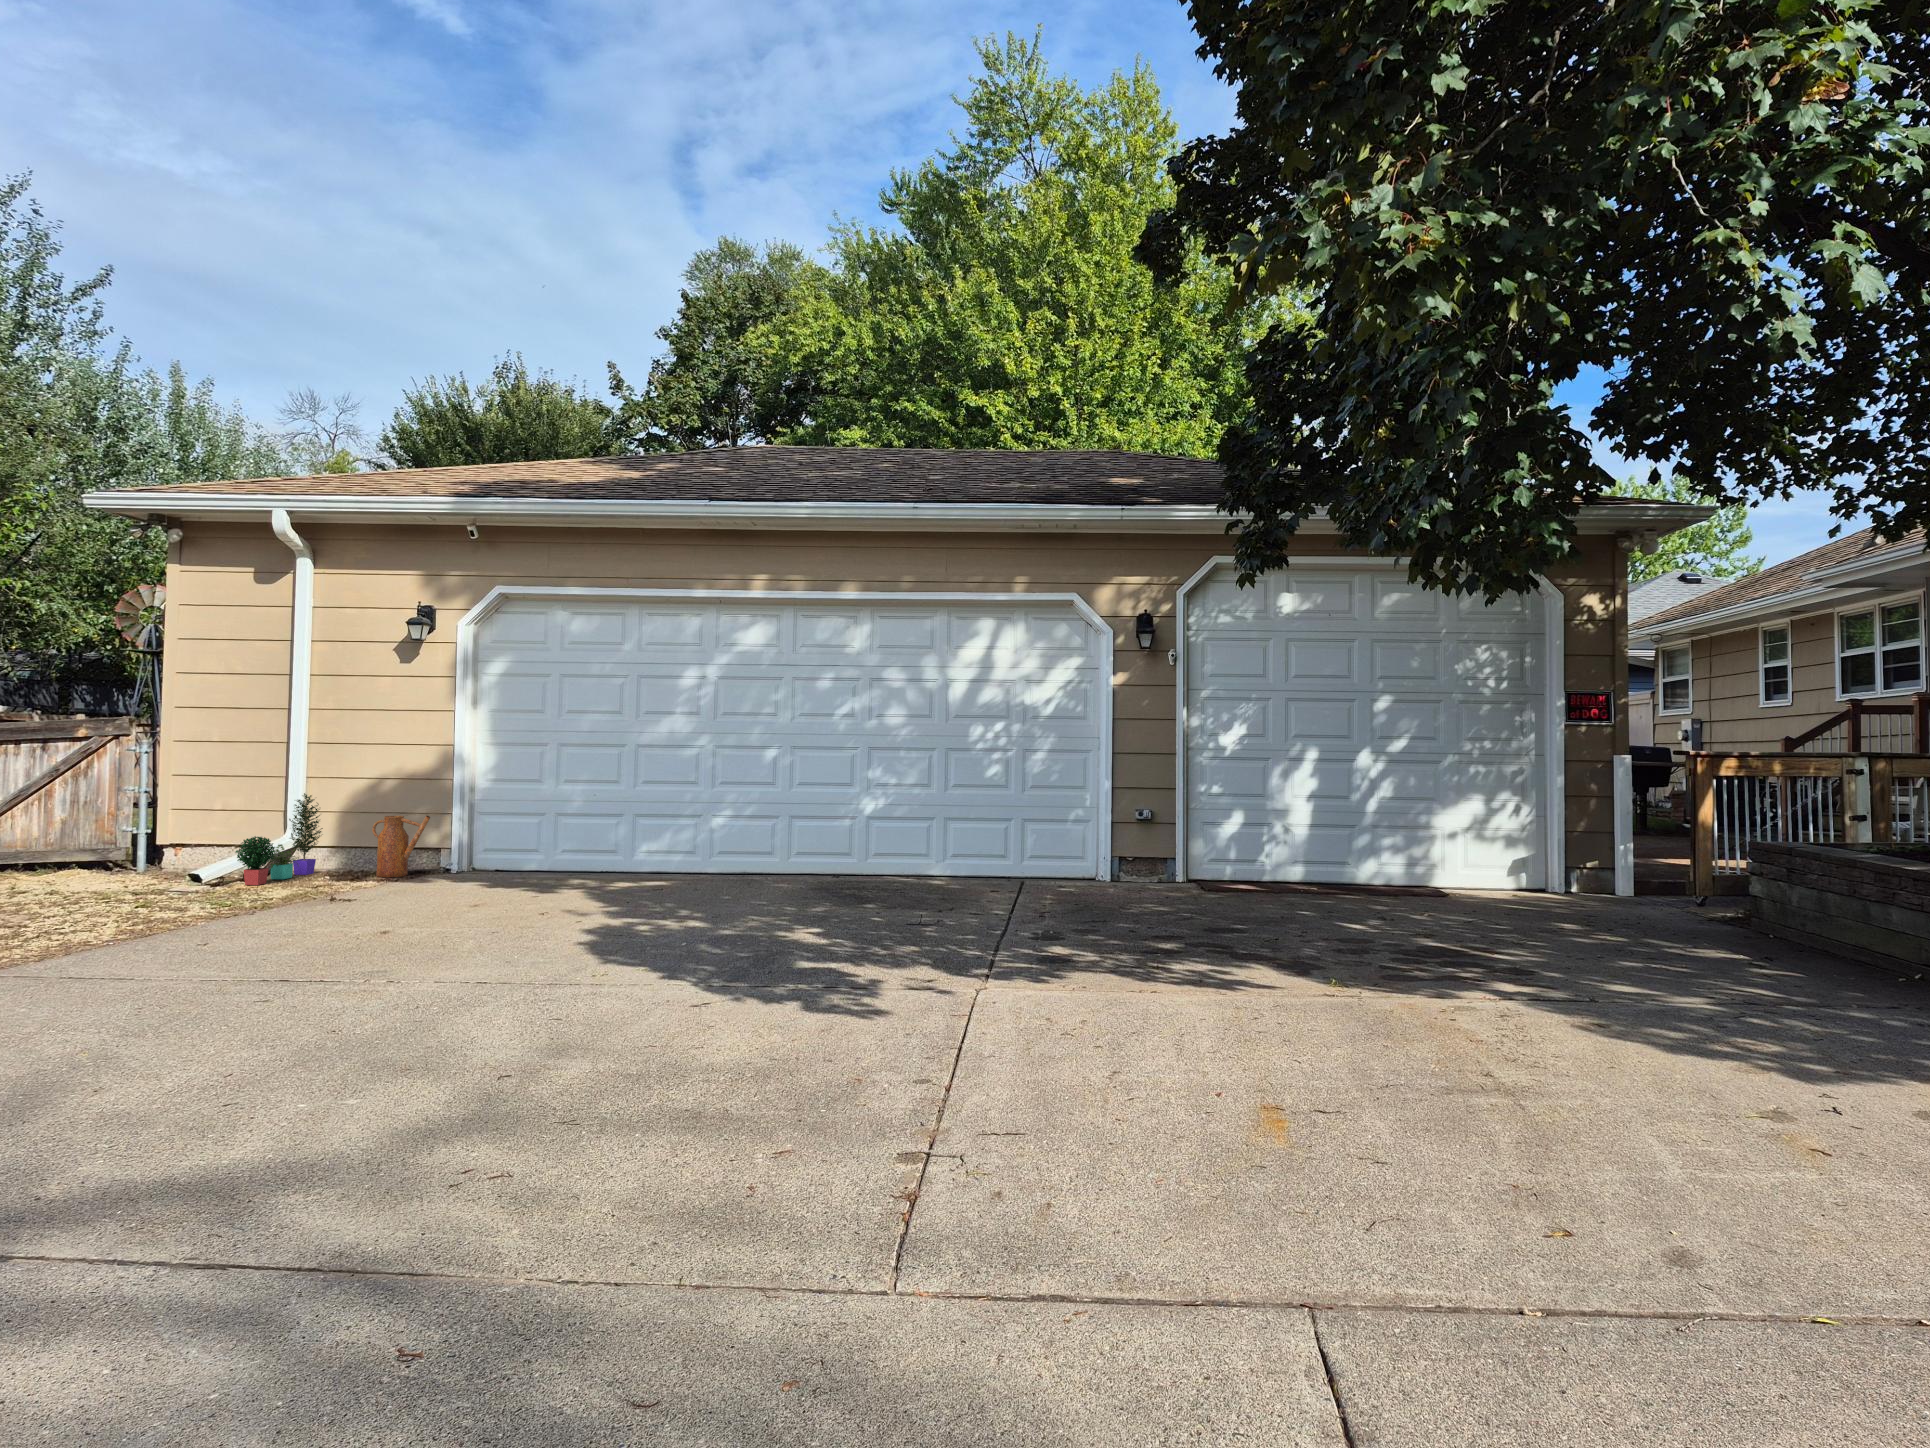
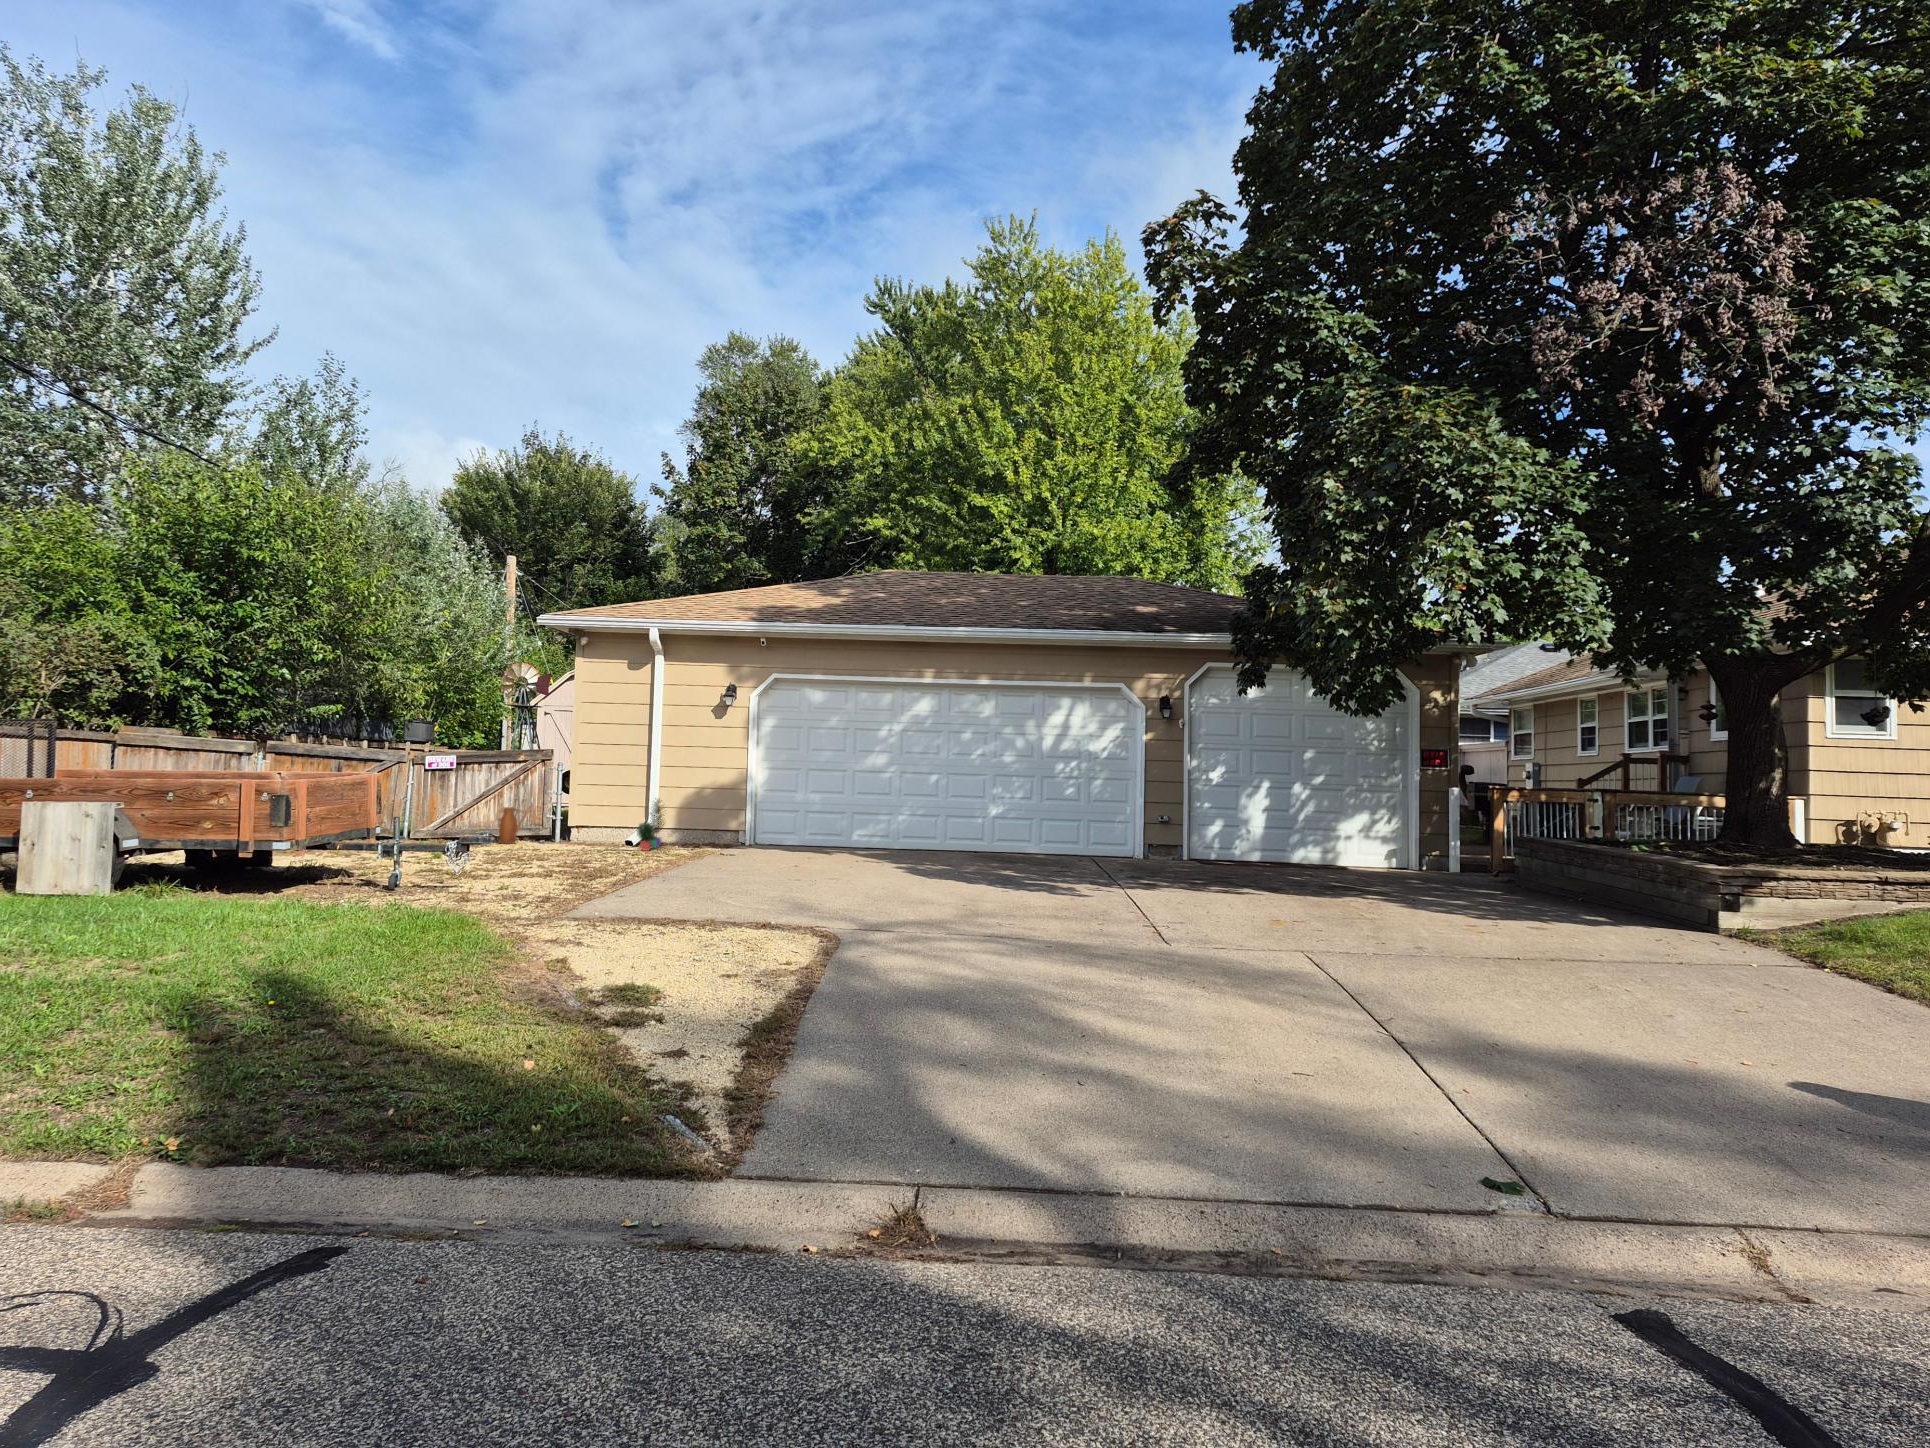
watering can: present [372,816,430,877] -> present [498,807,530,844]

